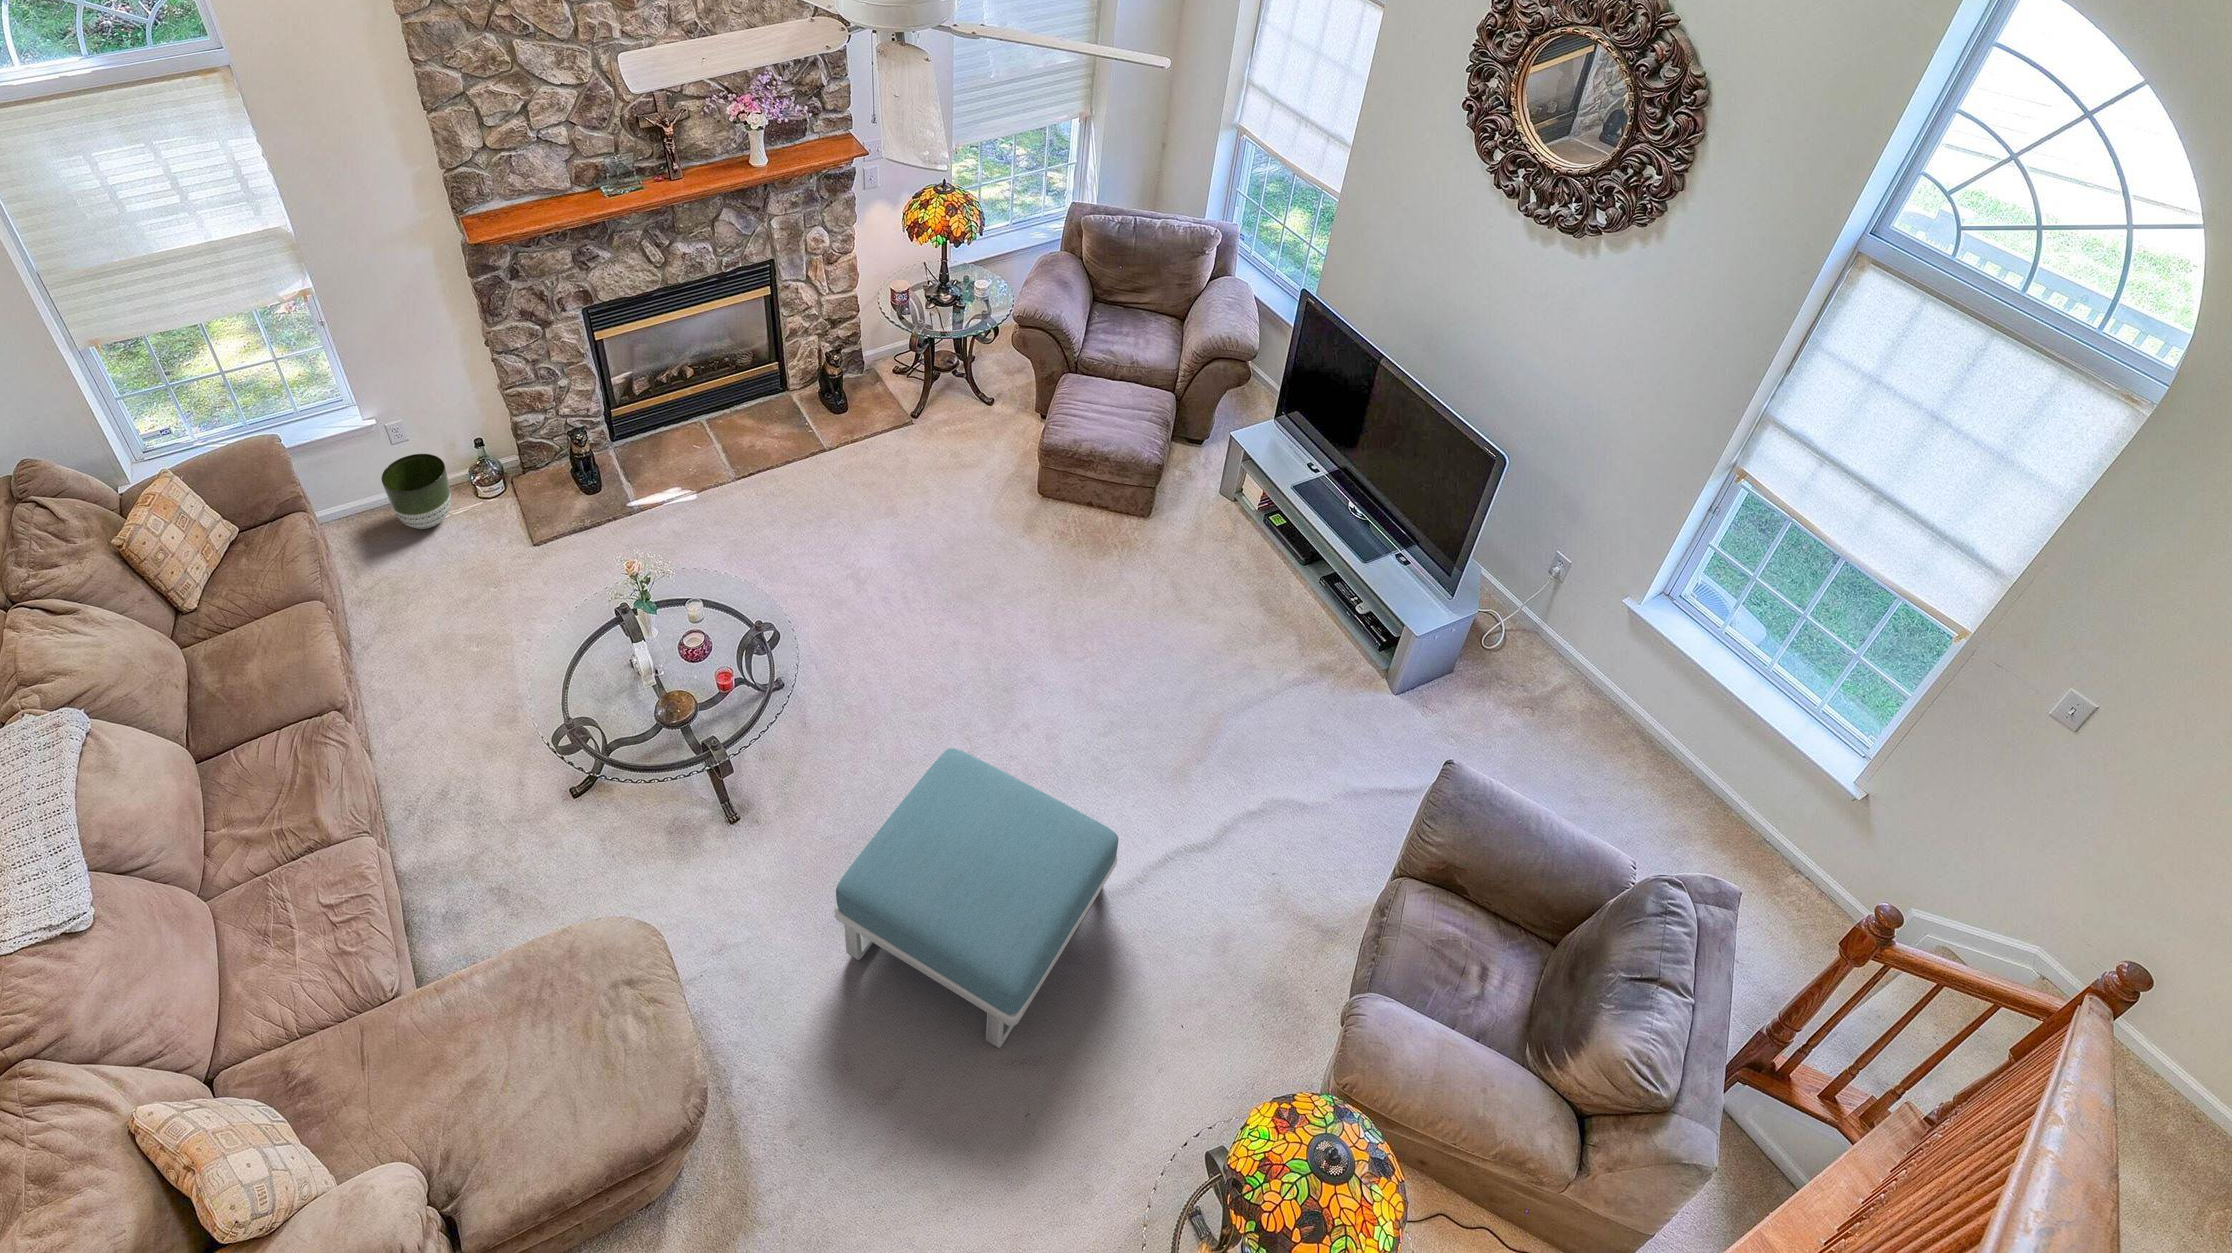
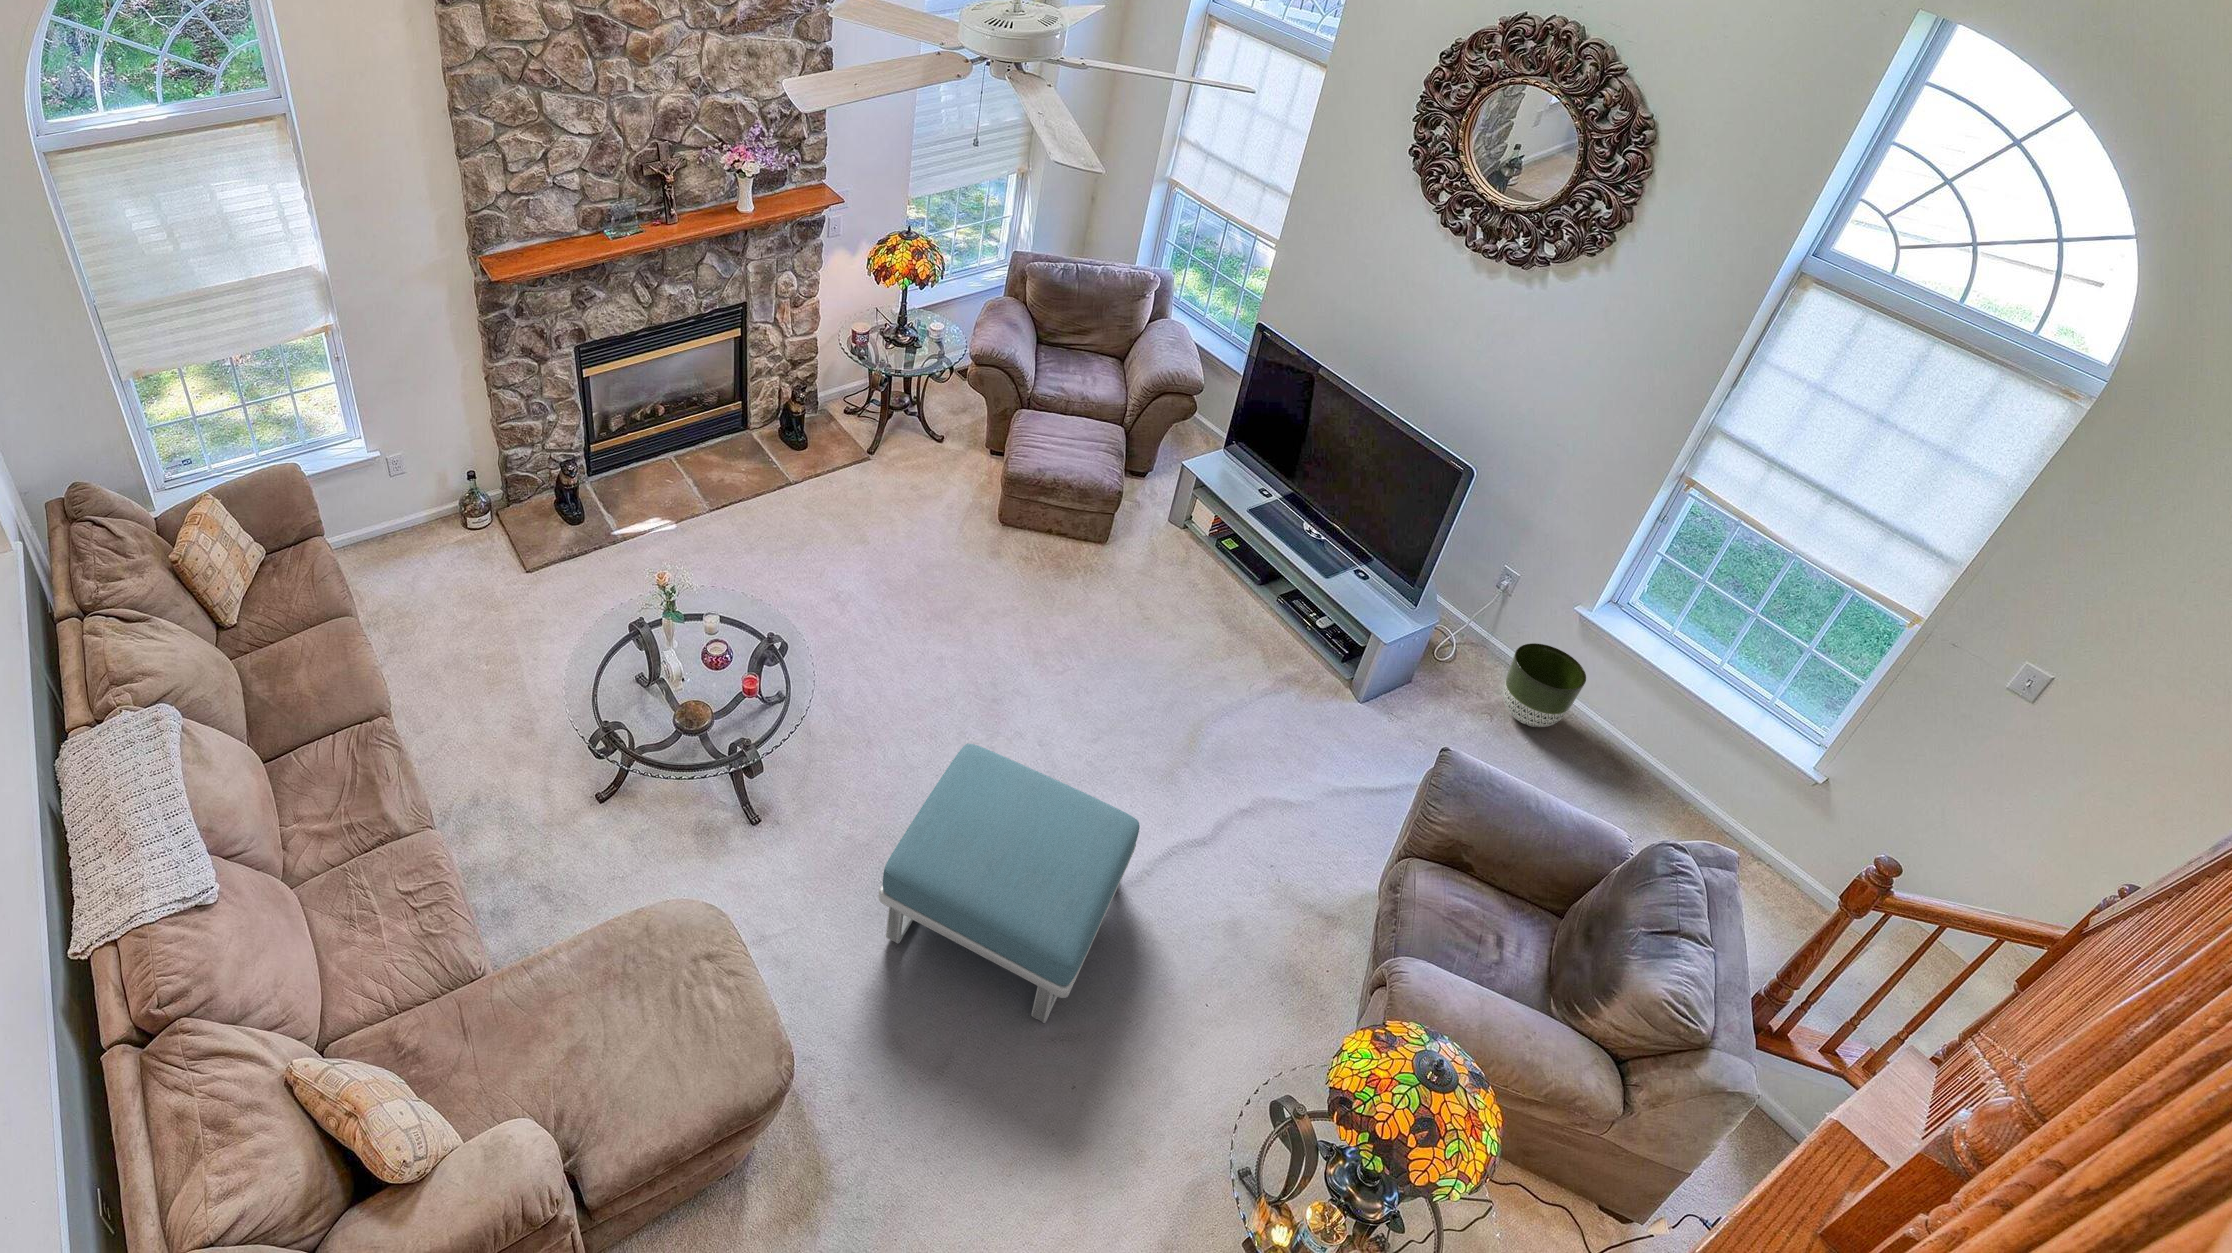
planter: present [381,454,451,529] -> present [1503,643,1586,727]

